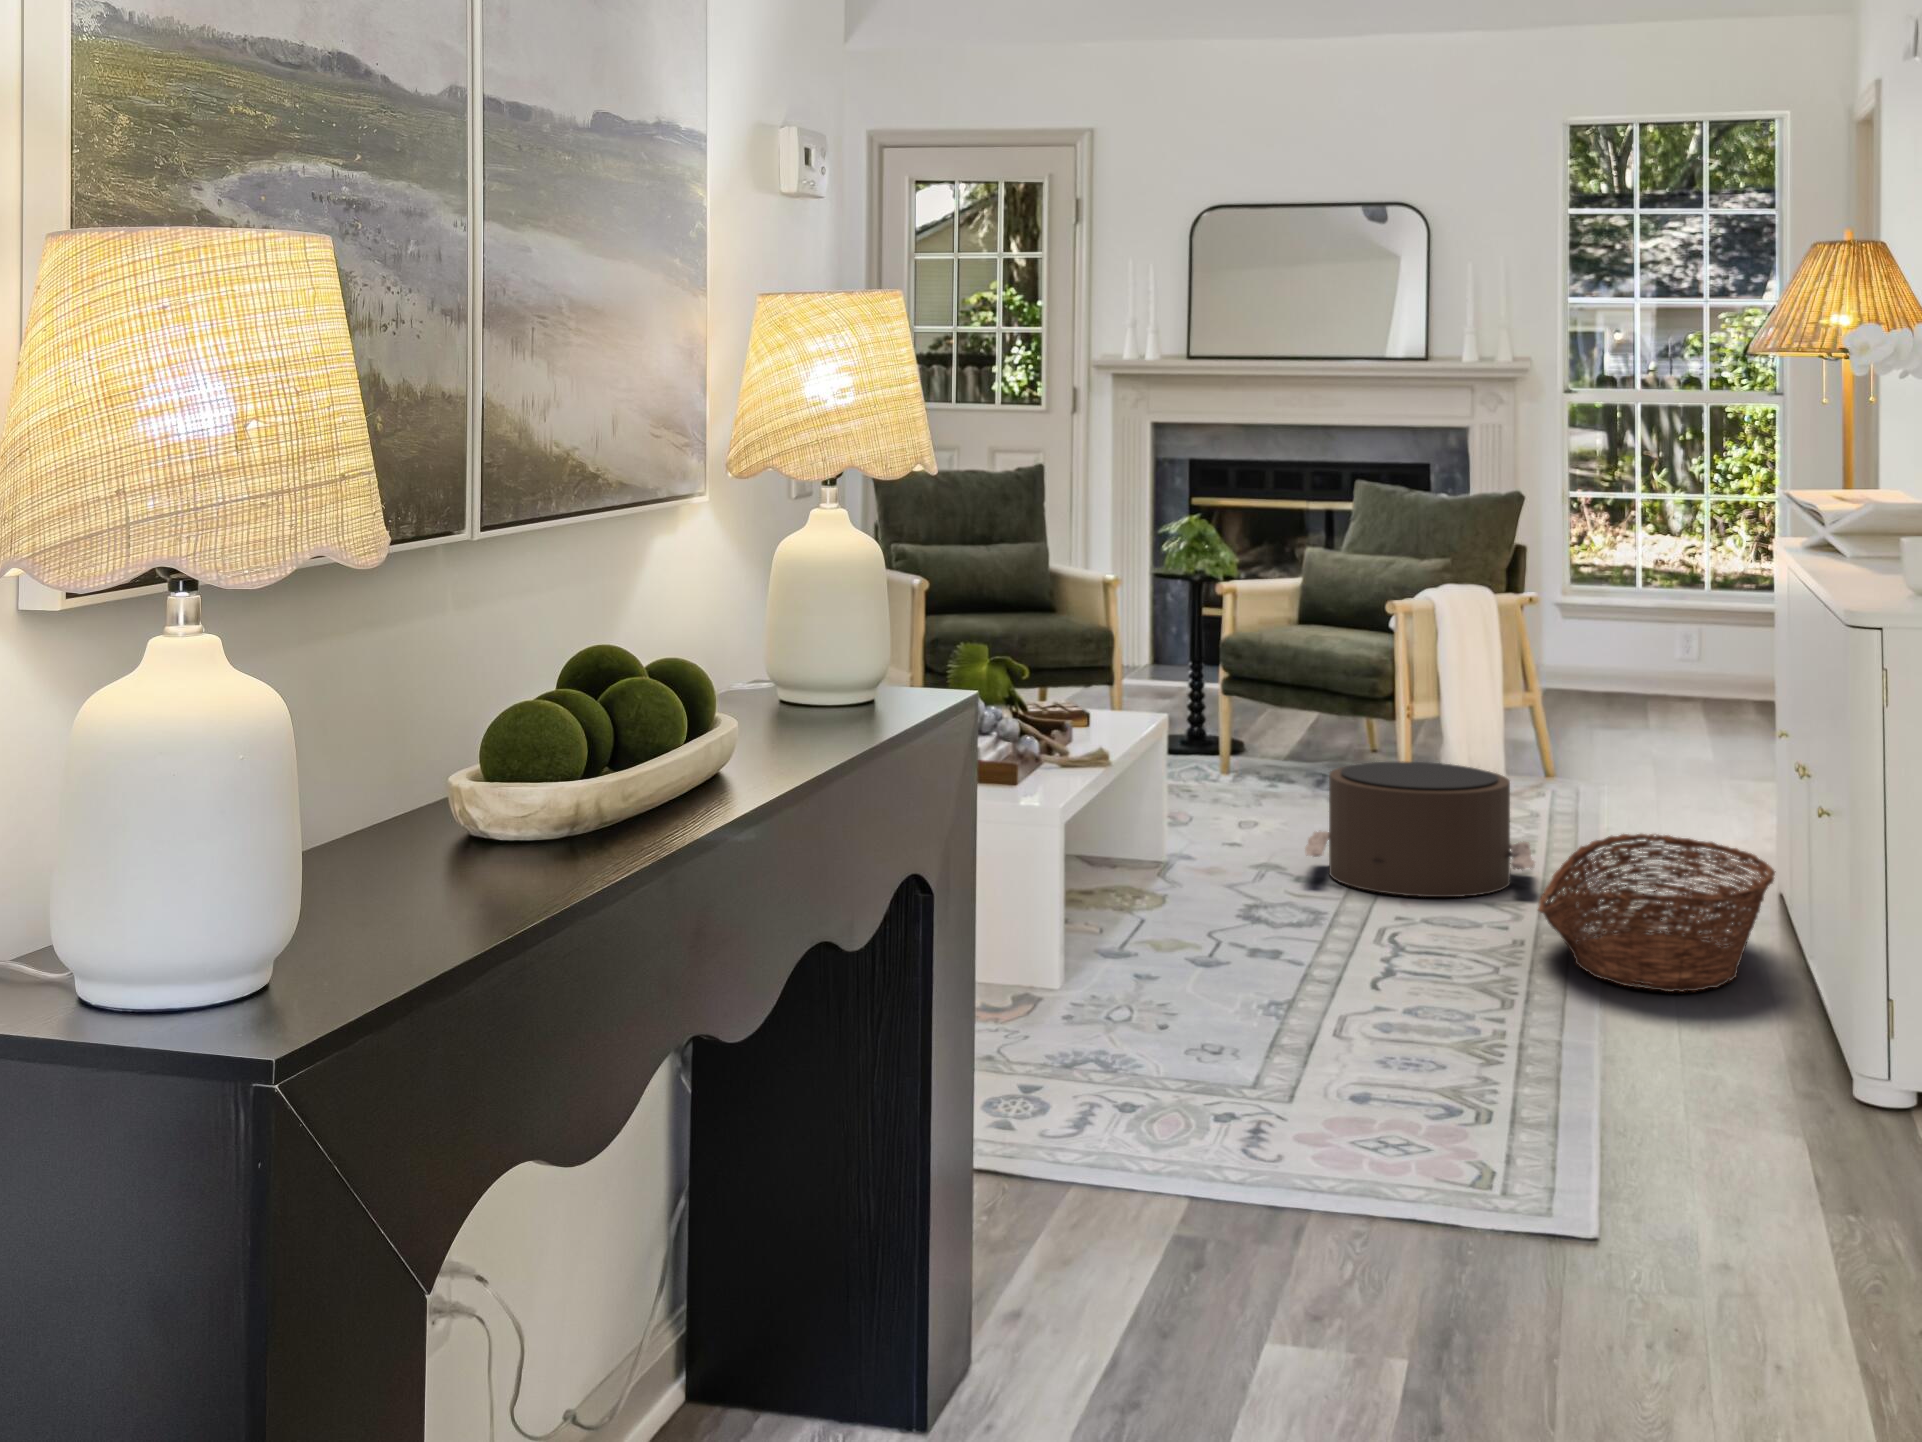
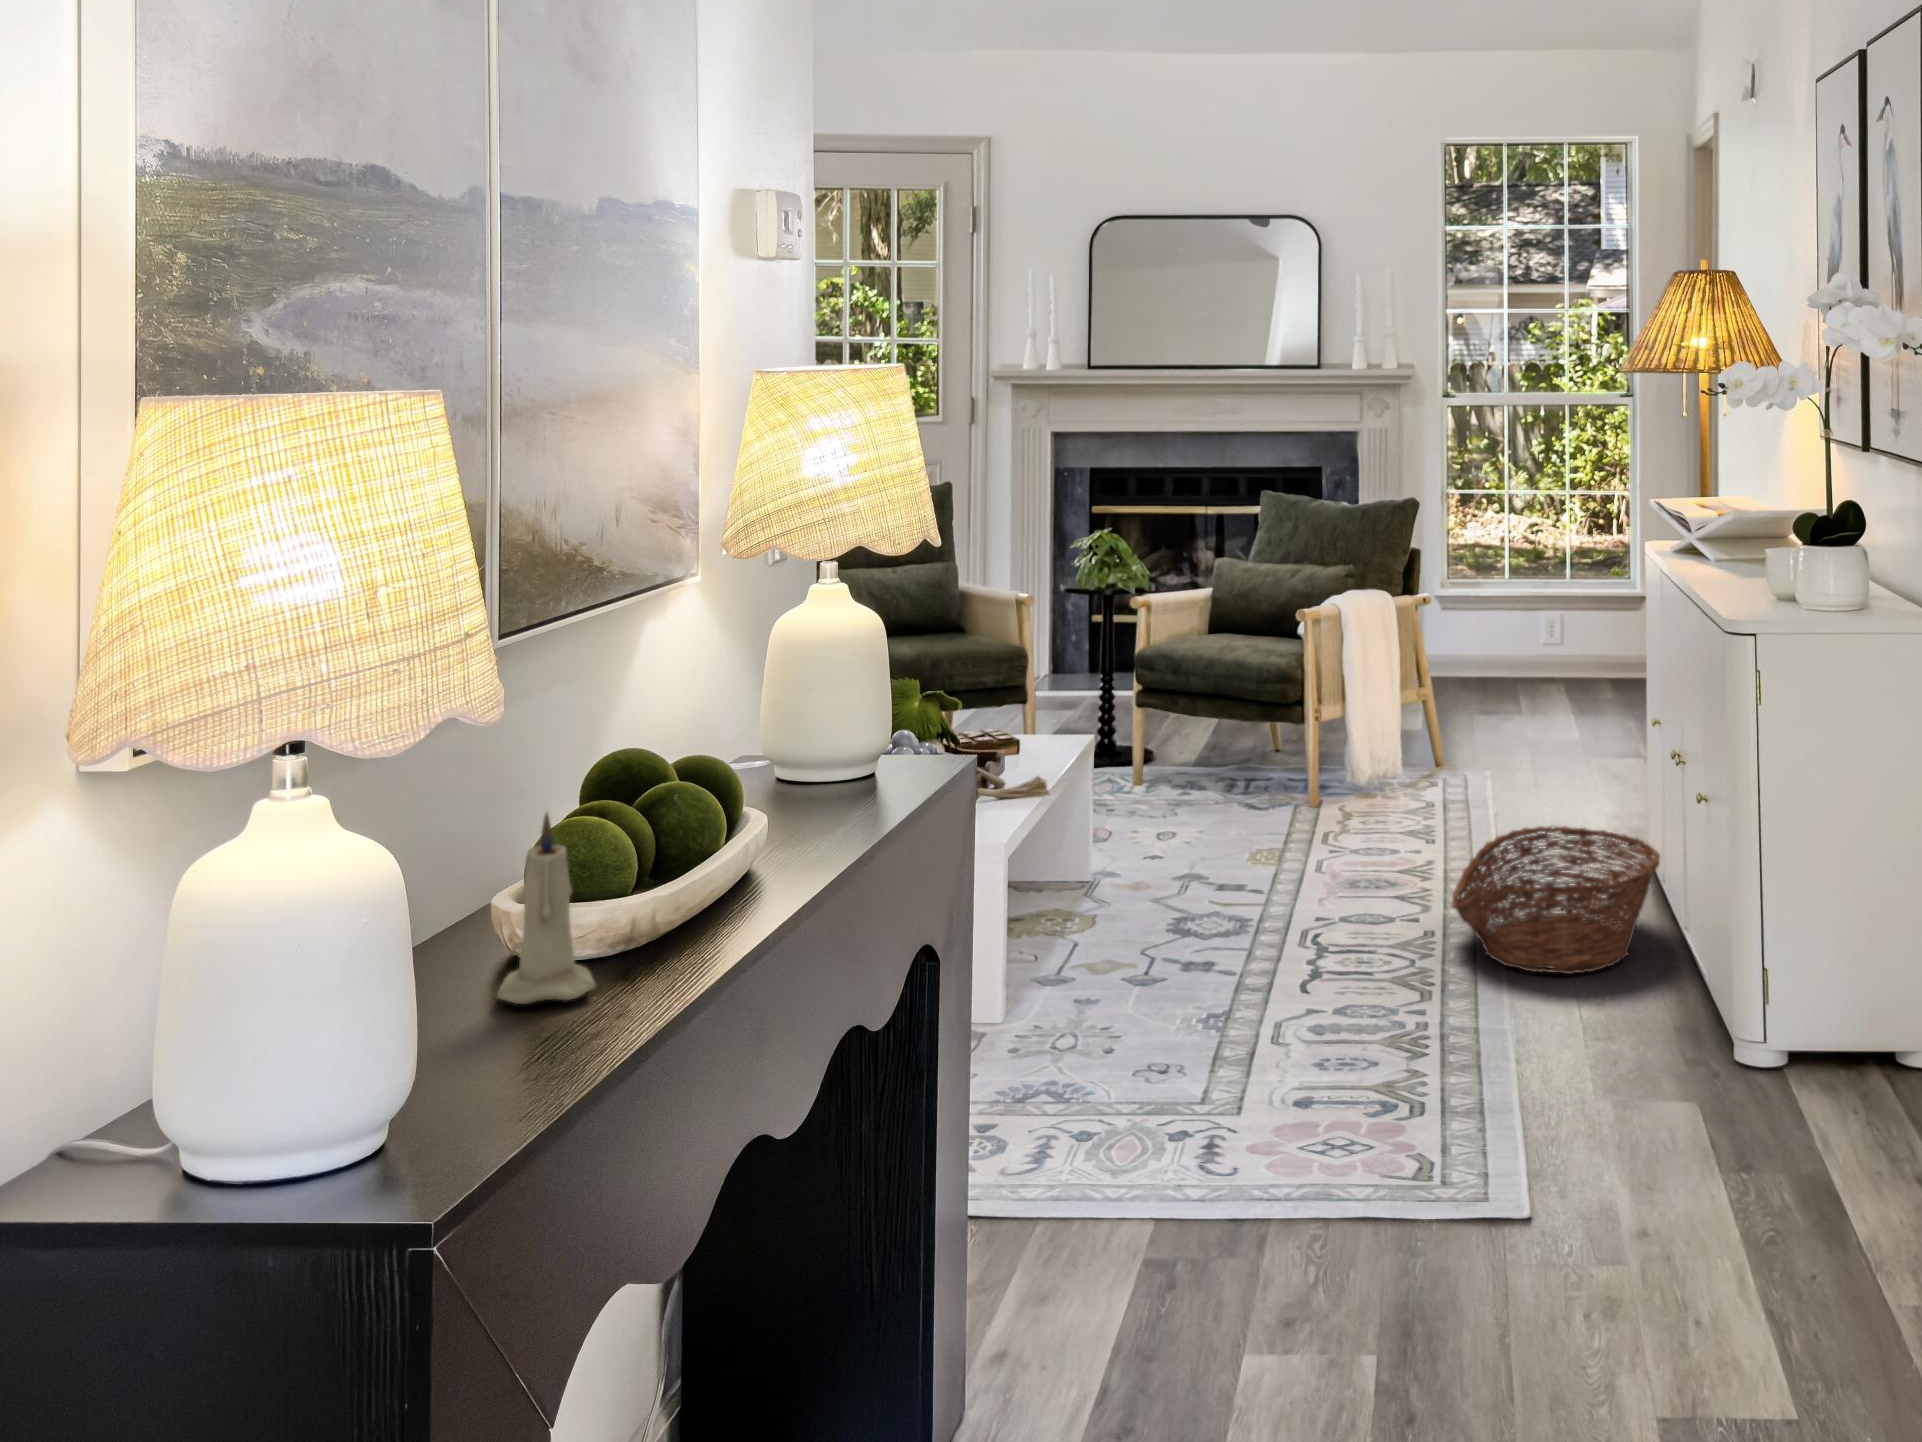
candle: none [423,685,522,883] -> present [497,813,596,1004]
pouf: present [1305,762,1535,897] -> none [1227,769,1444,900]

